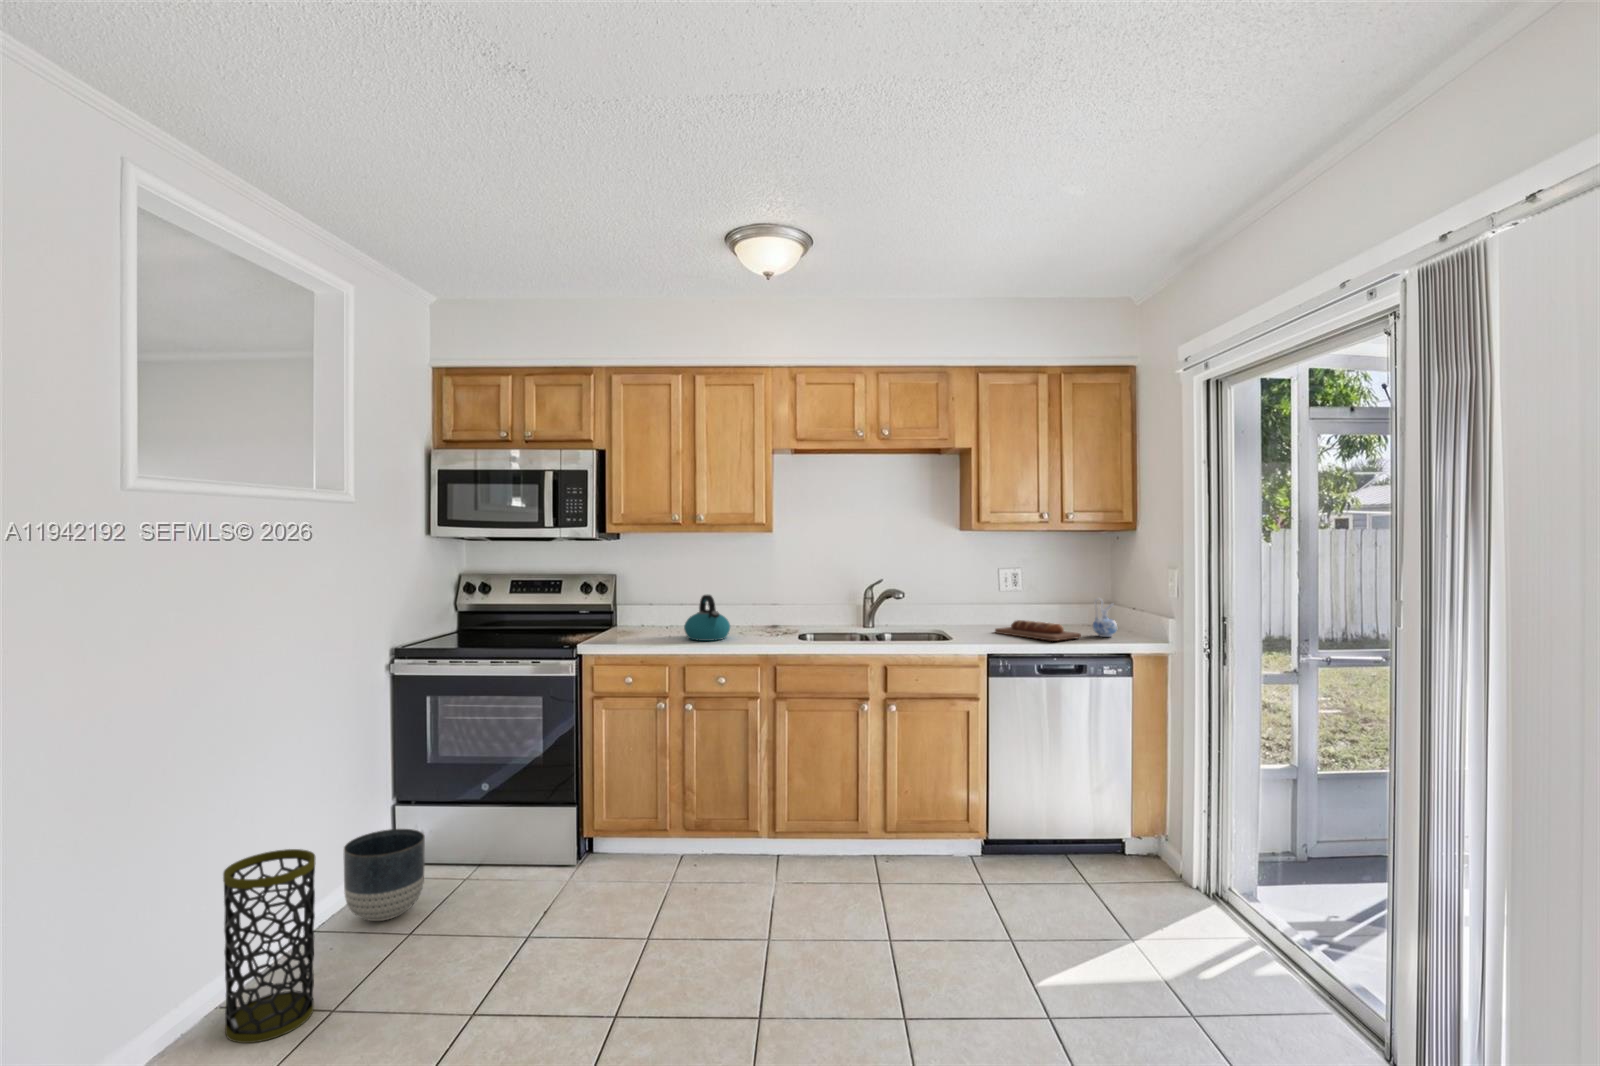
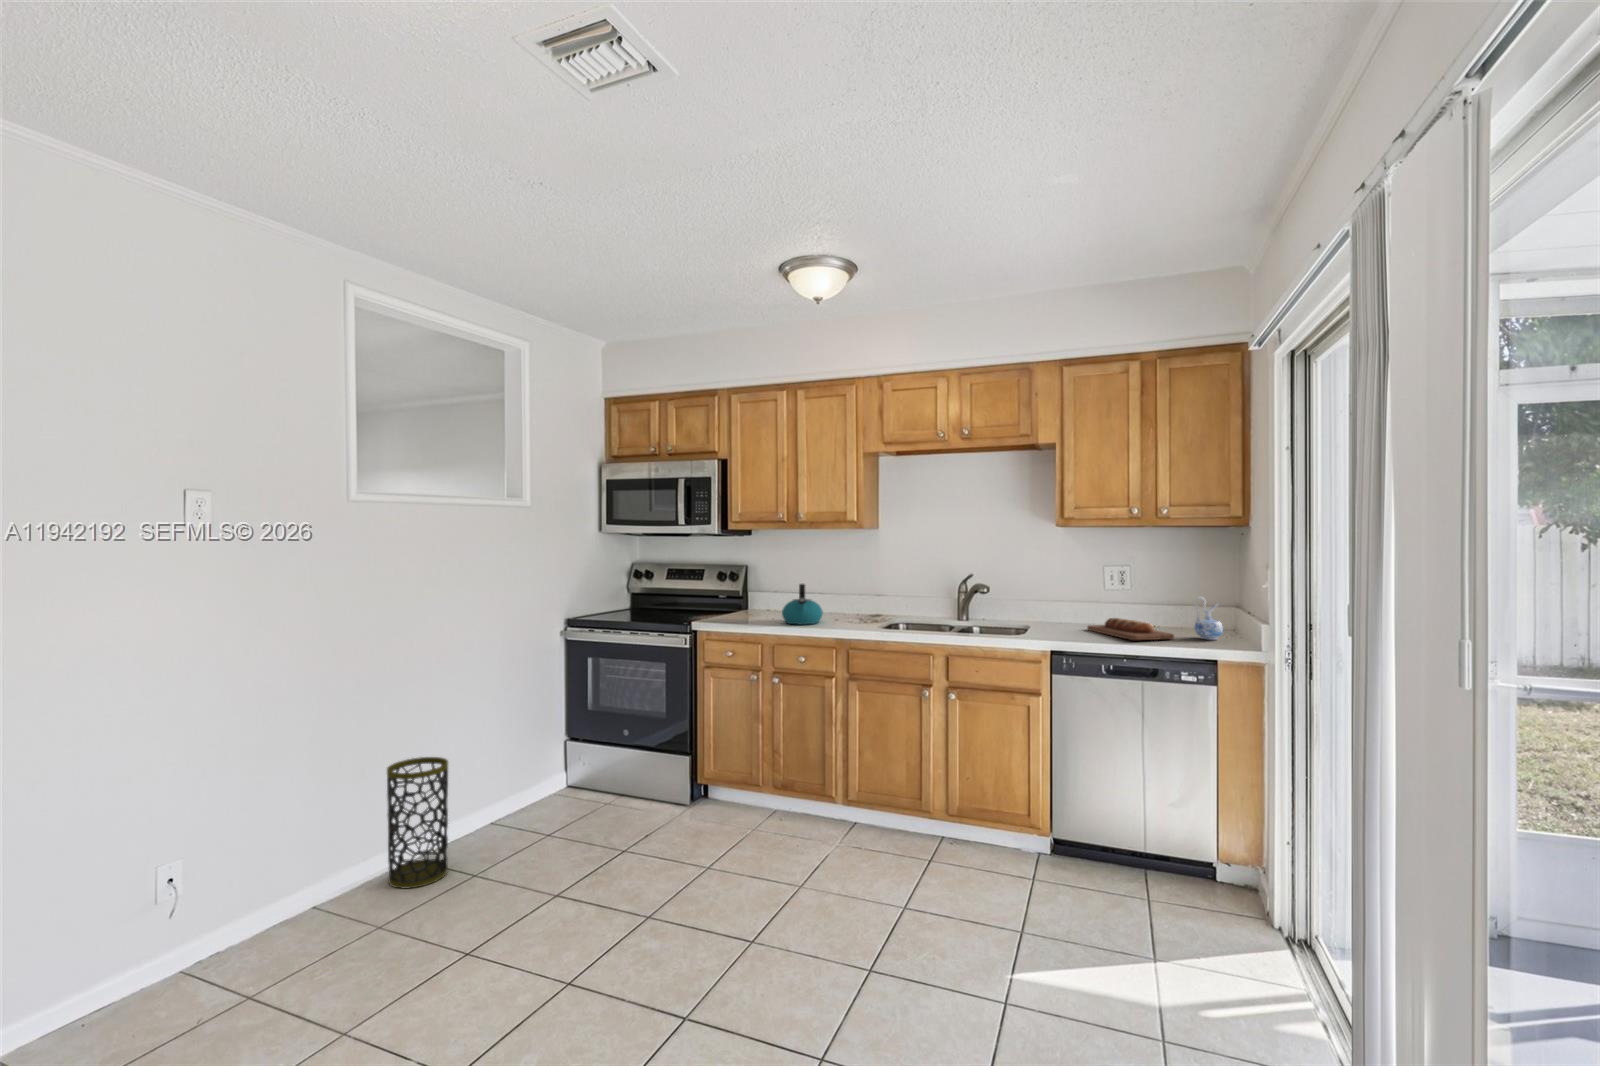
planter: present [343,829,425,921] -> none [503,757,562,824]

